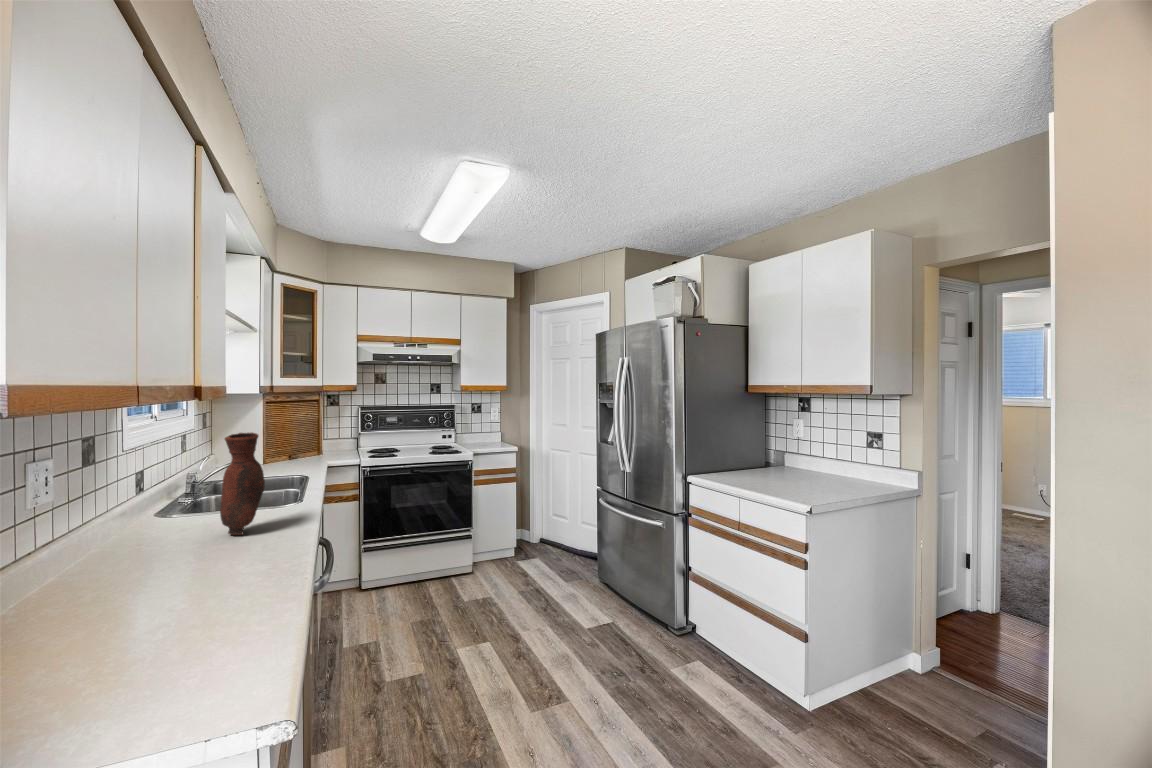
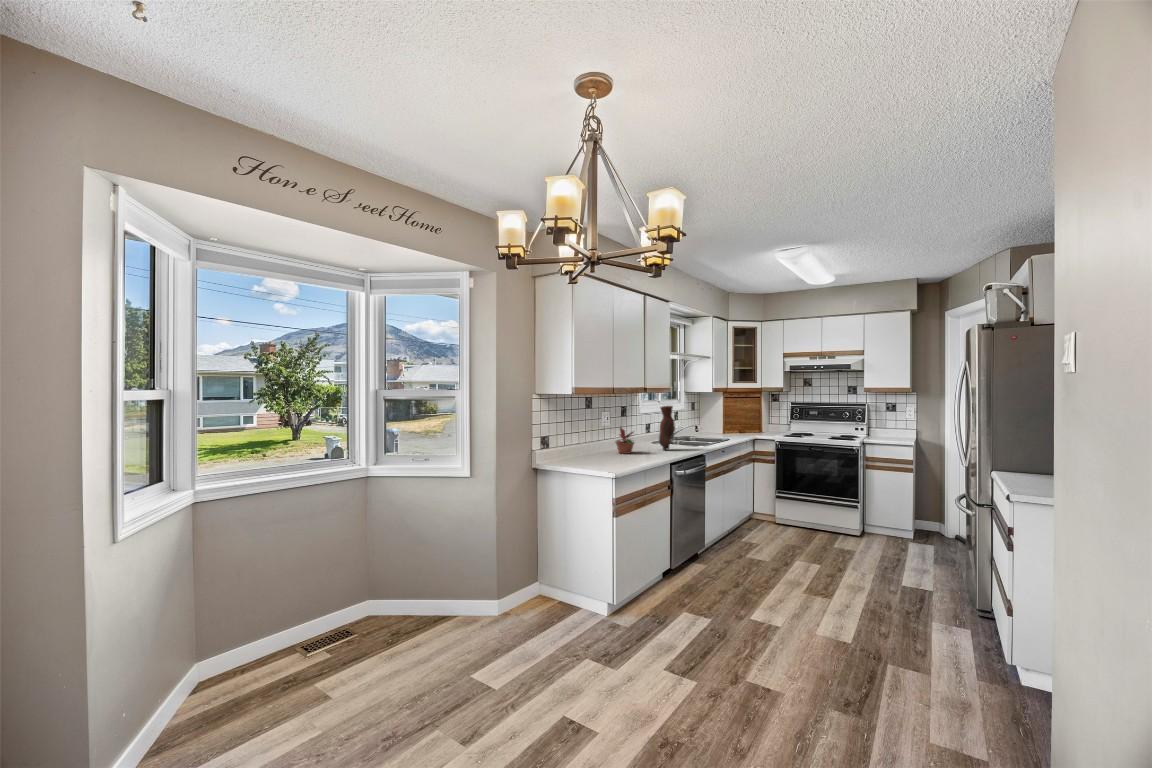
potted plant: none [76,504,189,583] -> present [615,428,634,454]

